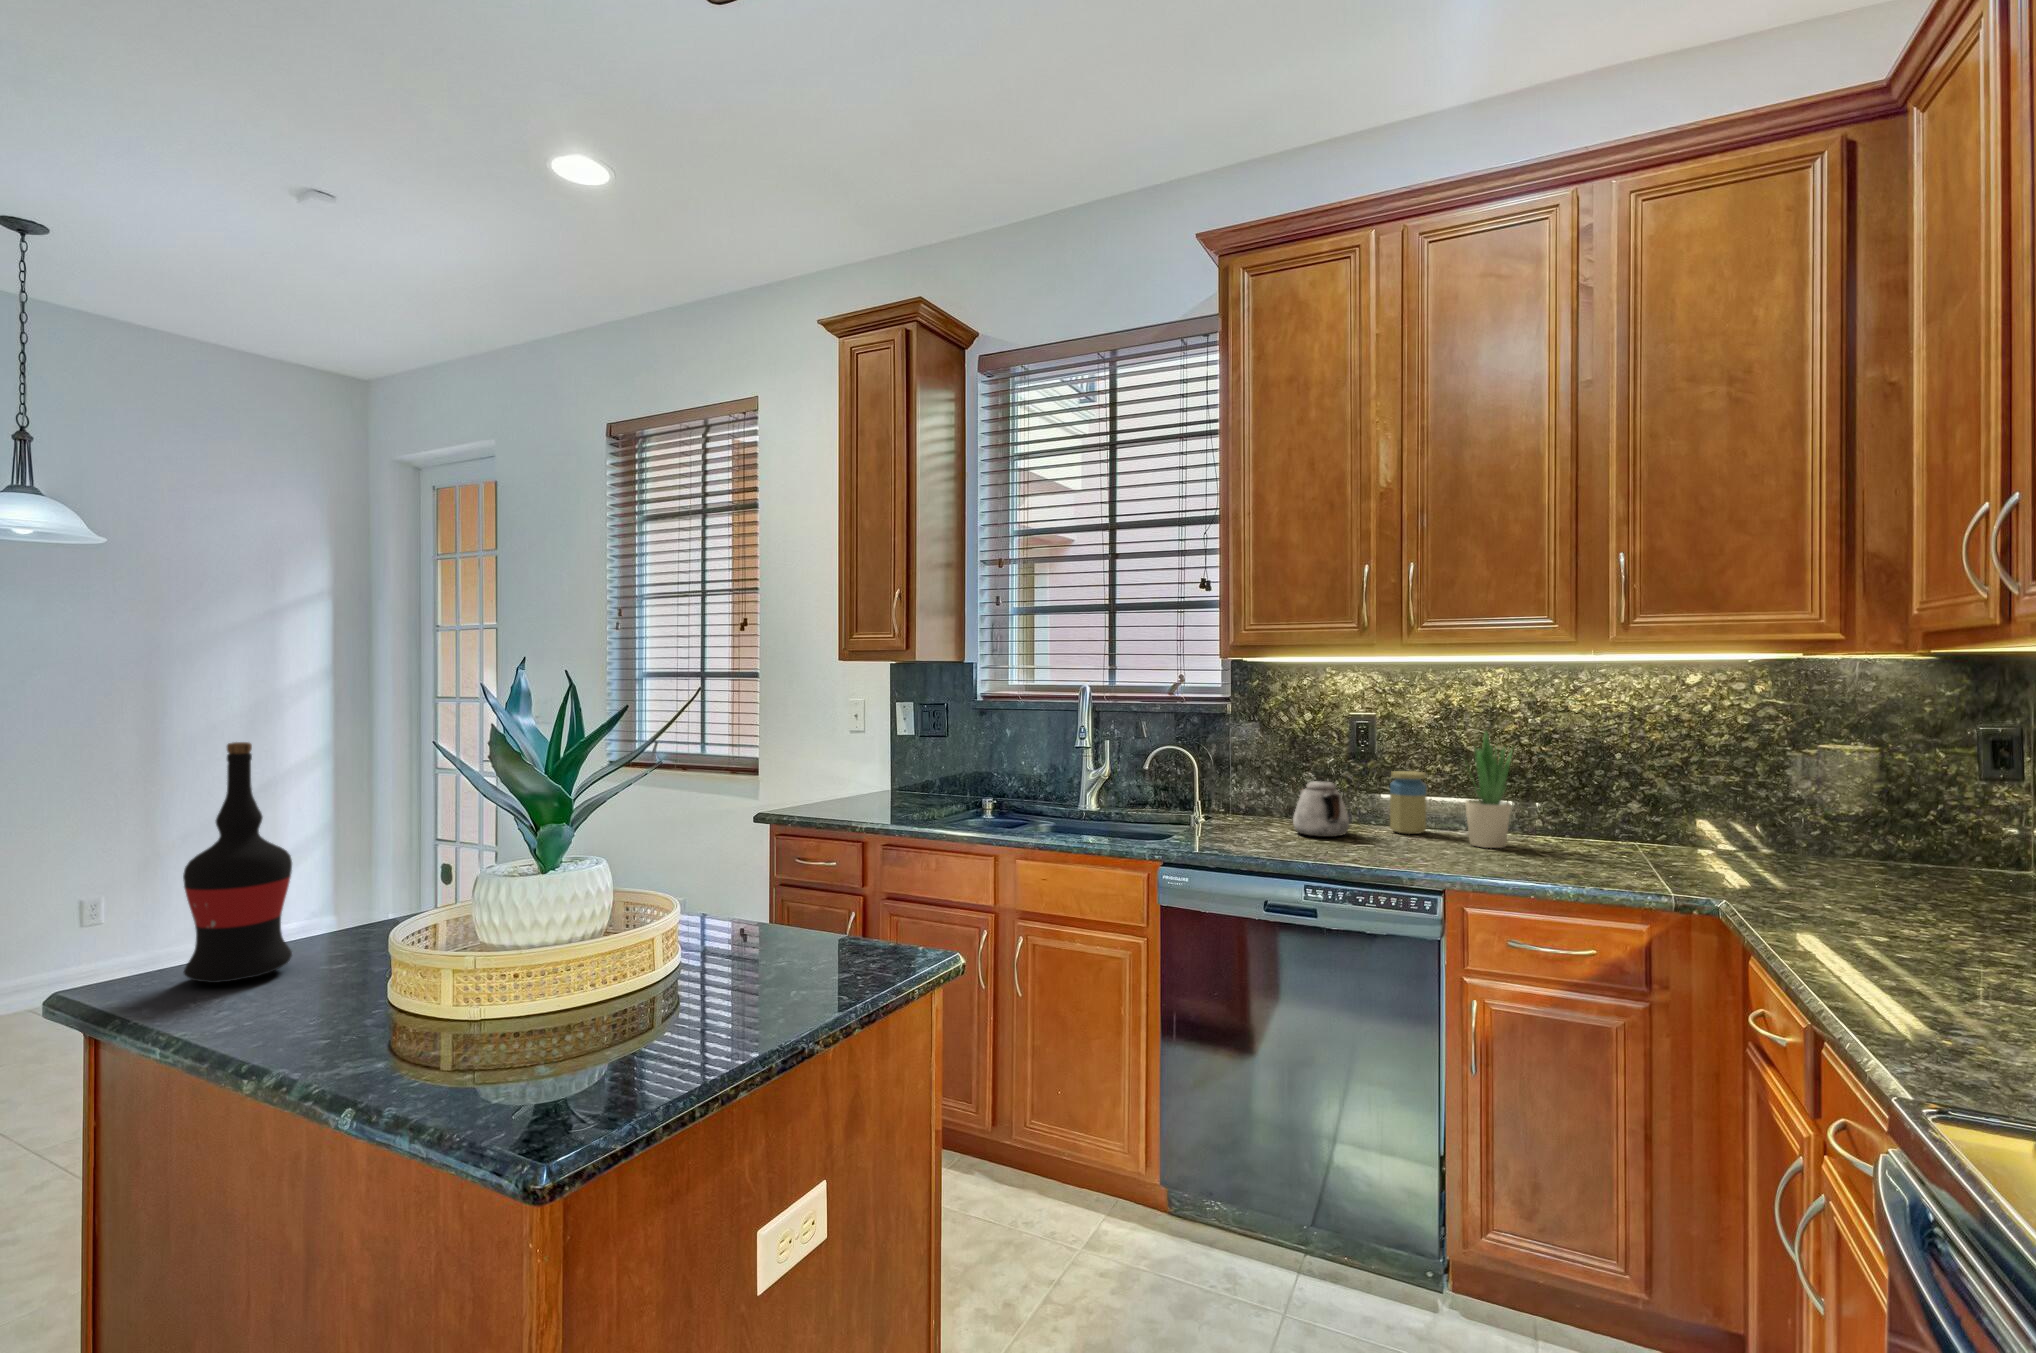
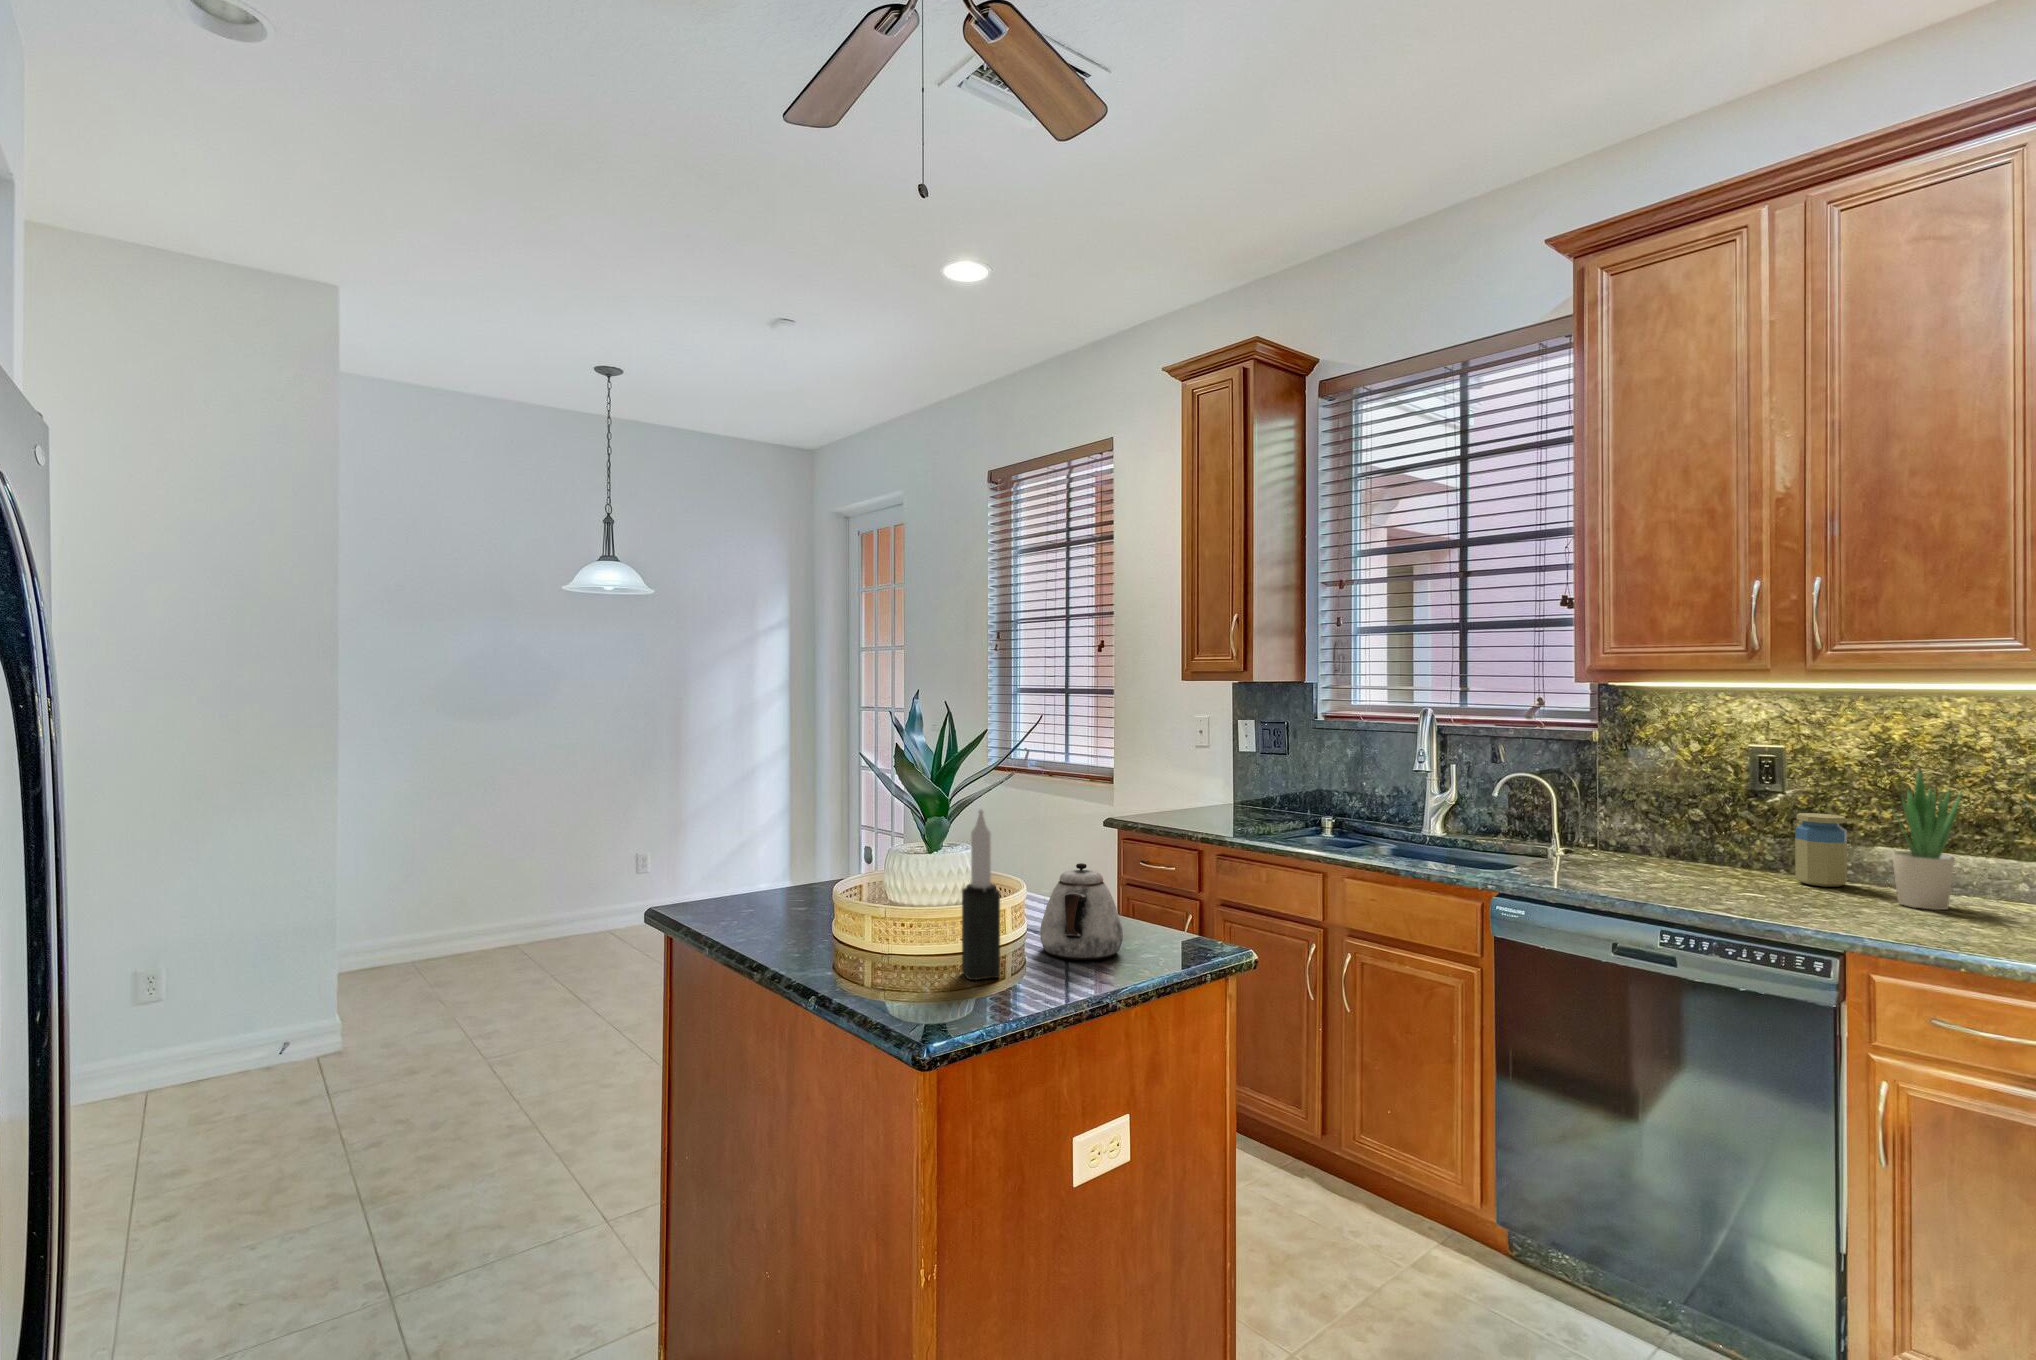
wine bottle: present [183,742,292,983] -> none [715,751,774,914]
teapot: present [1293,777,1349,837] -> present [1040,863,1123,960]
candle: none [596,809,653,1044] -> present [962,810,1000,980]

